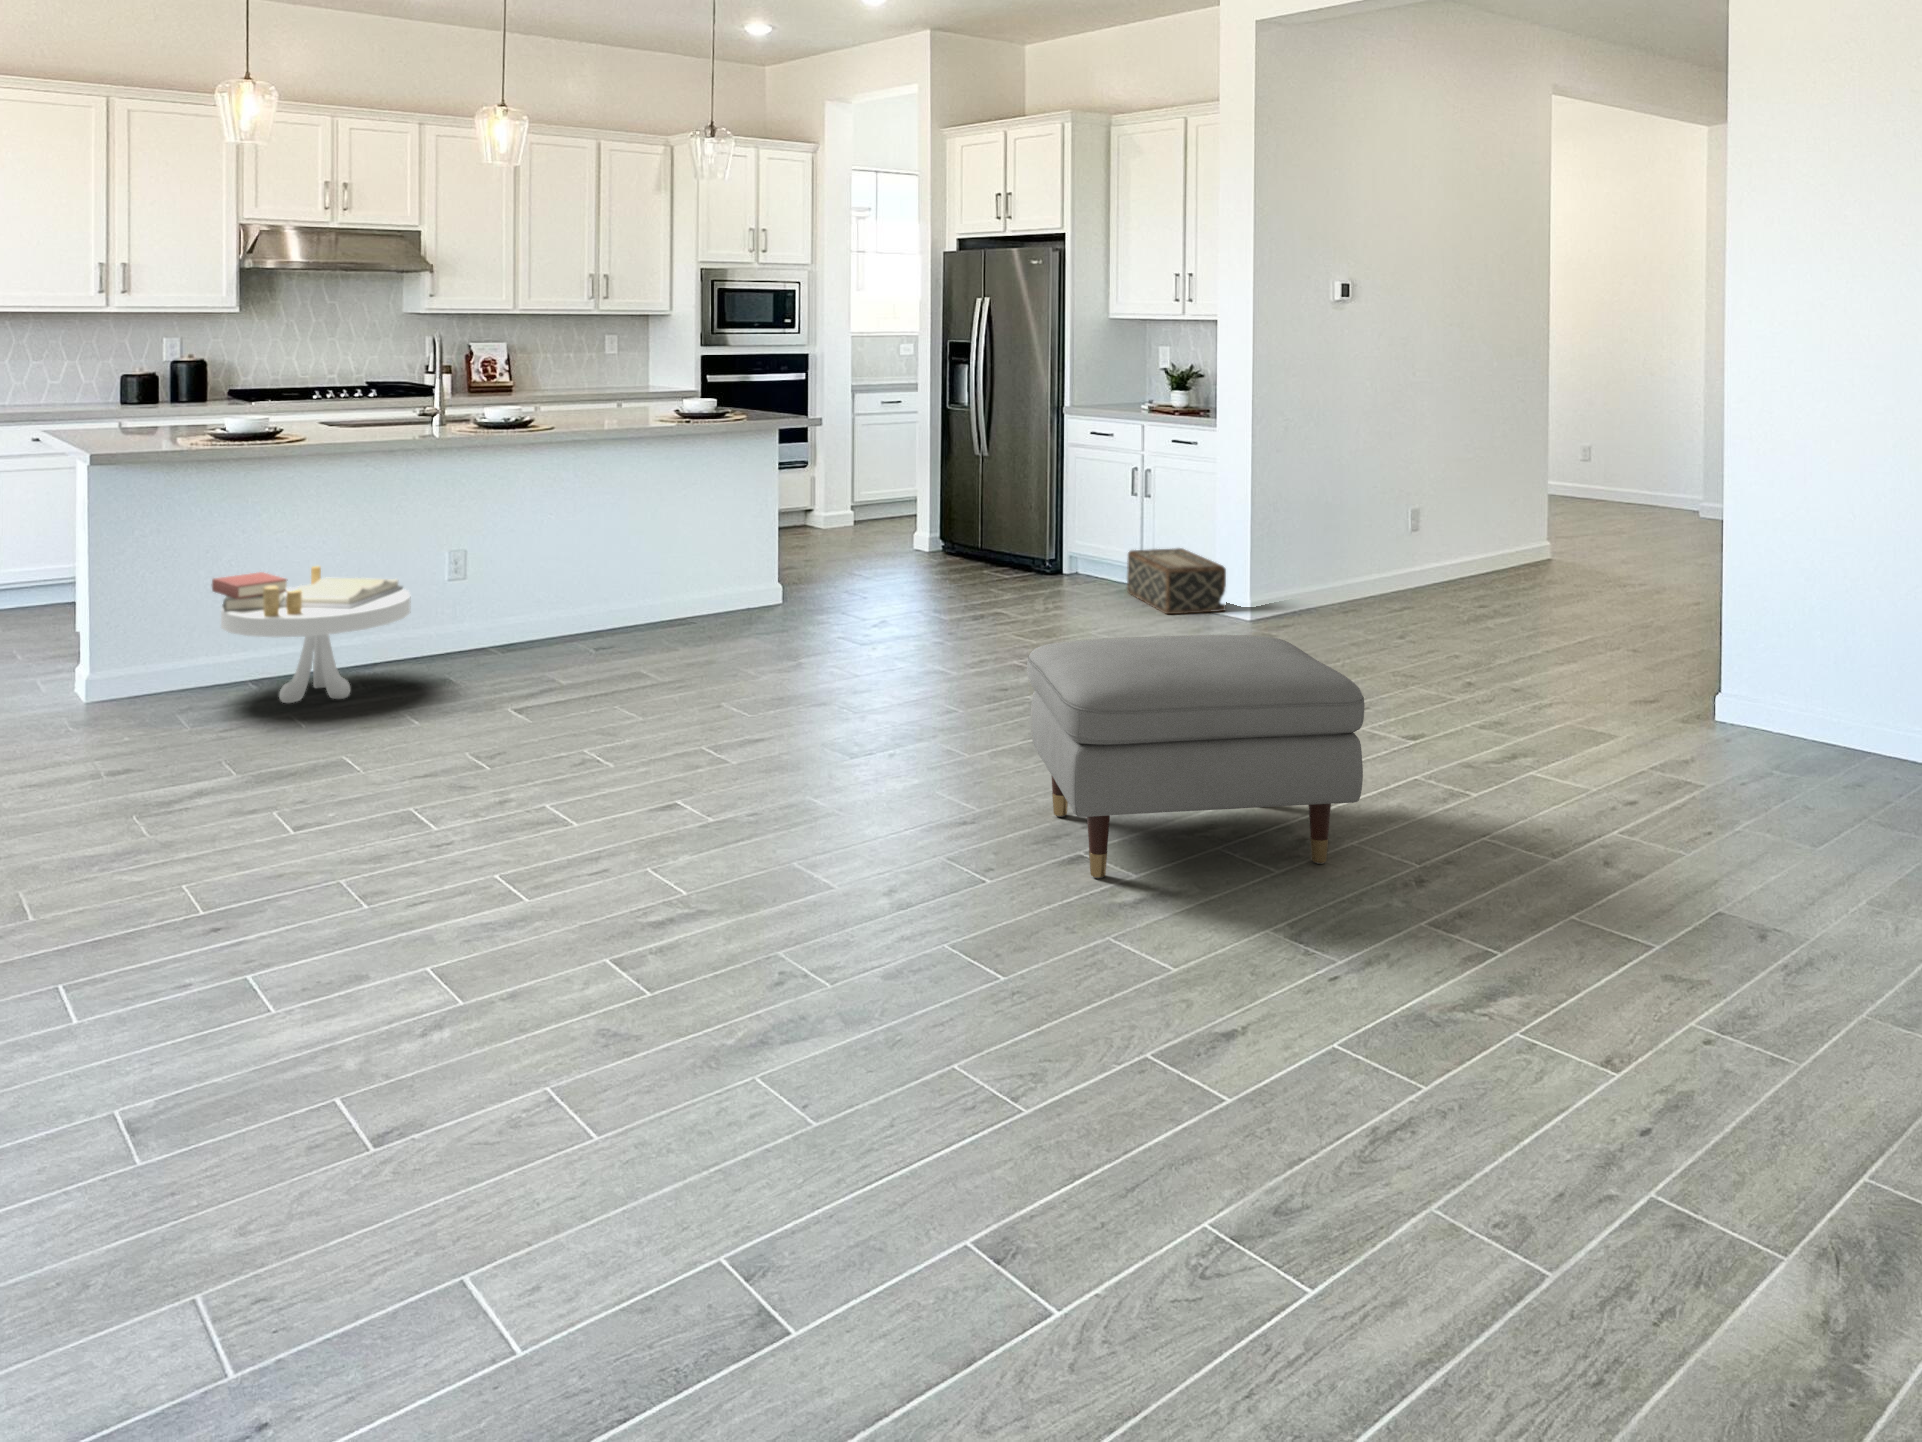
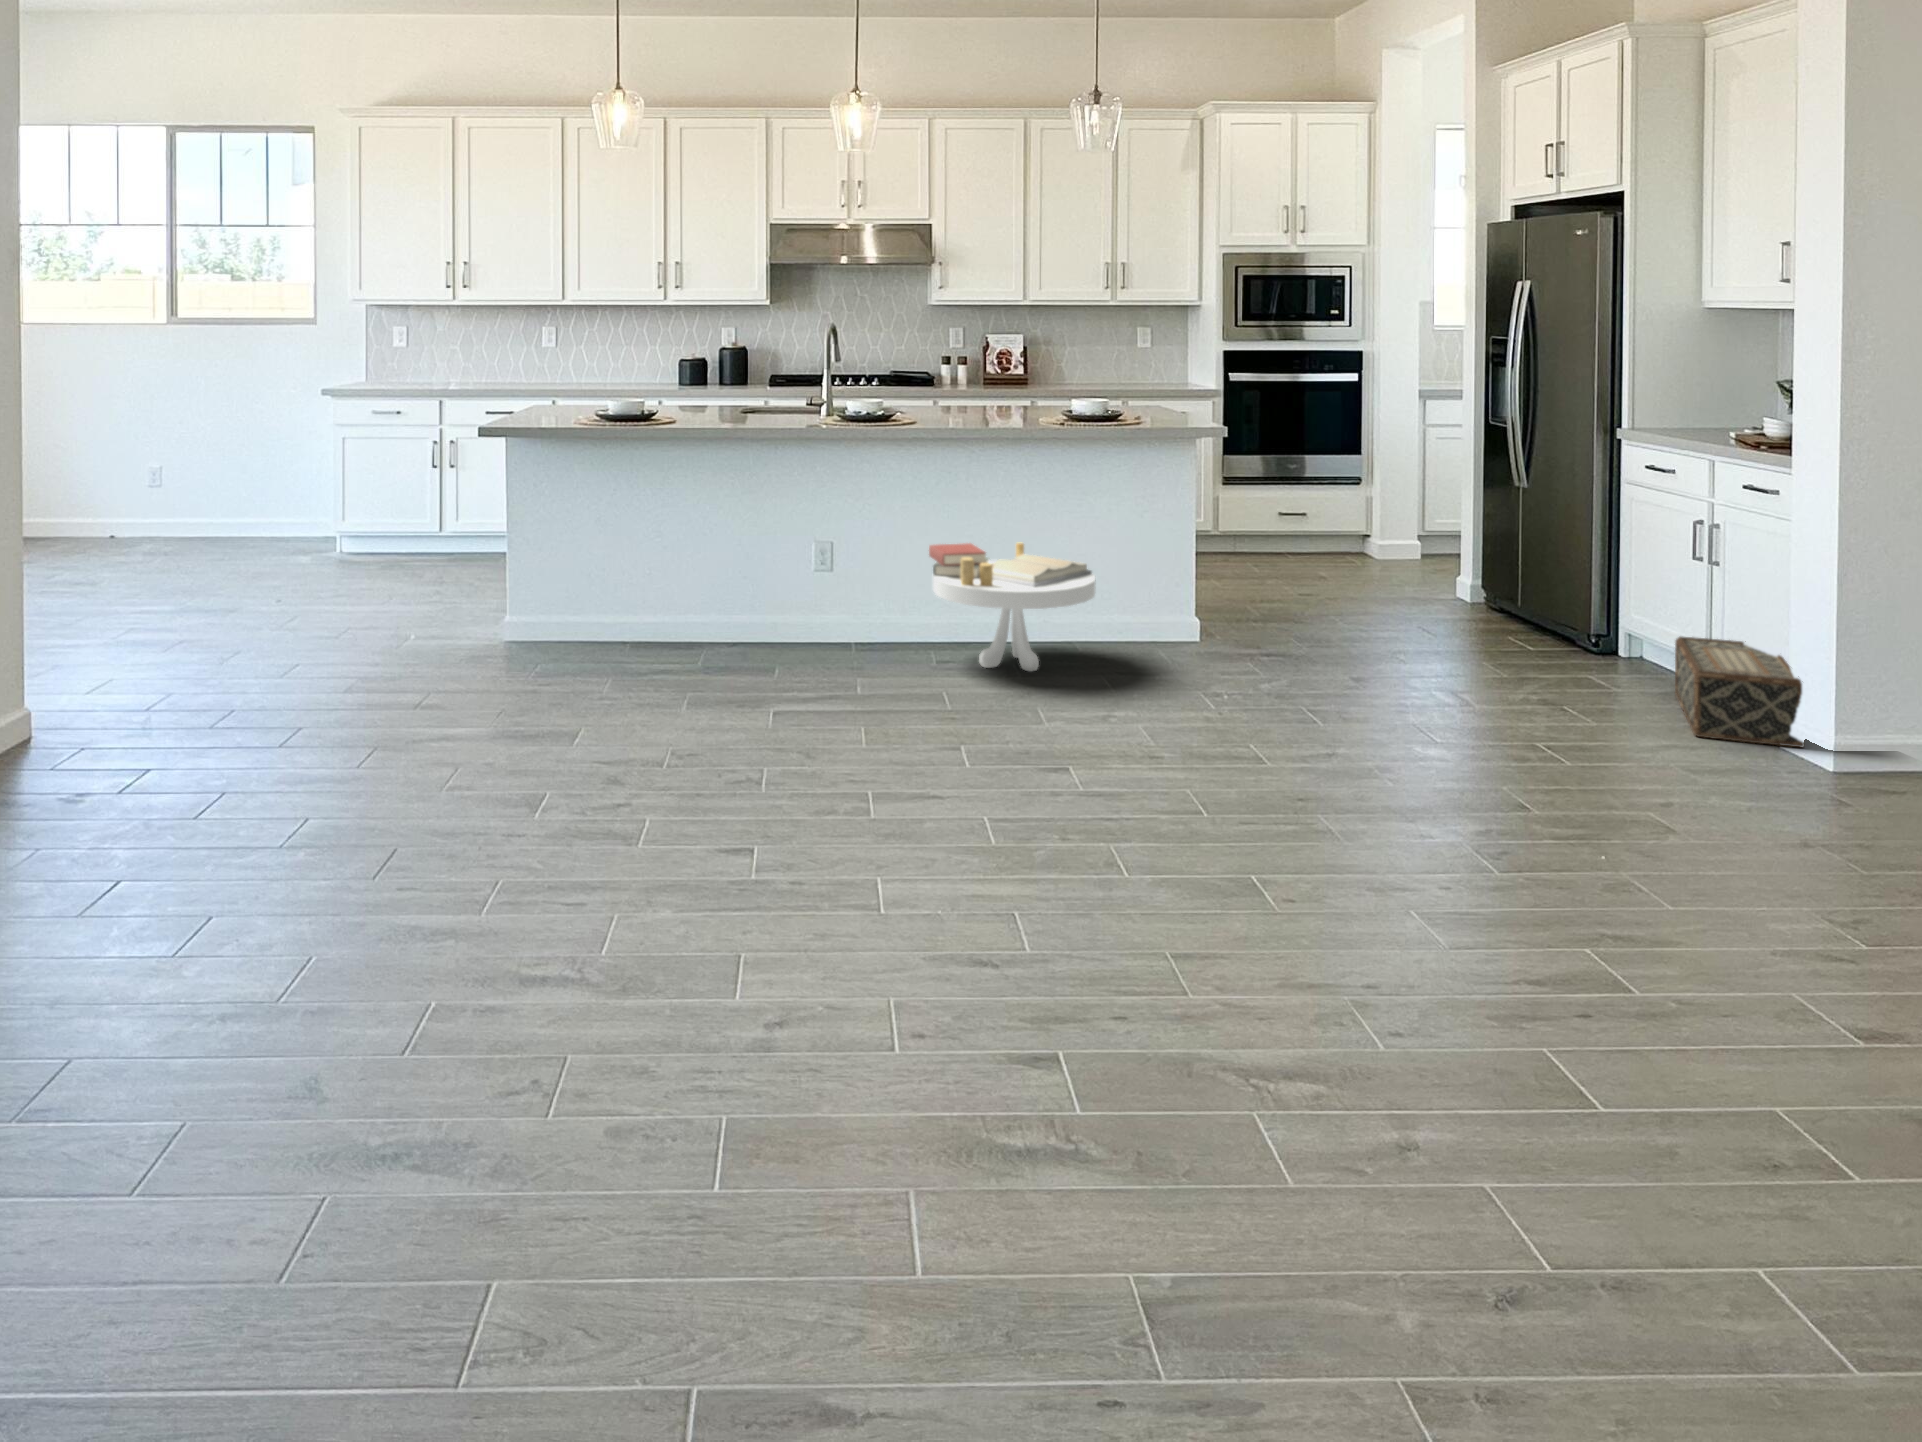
side table: present [212,566,411,703] -> present [929,542,1095,672]
ottoman: present [1027,635,1365,878] -> none [989,754,1494,1195]

